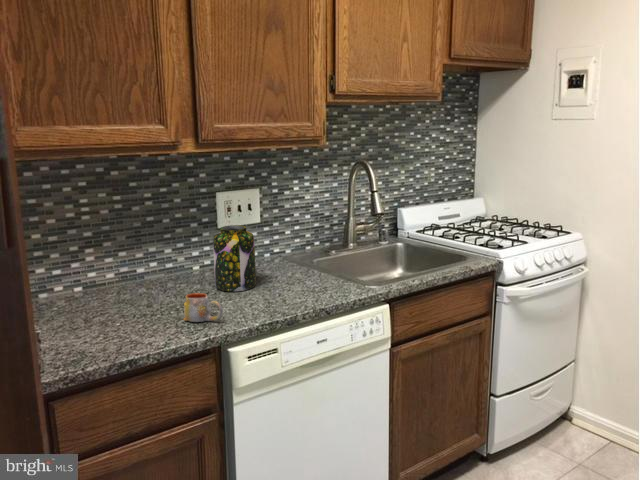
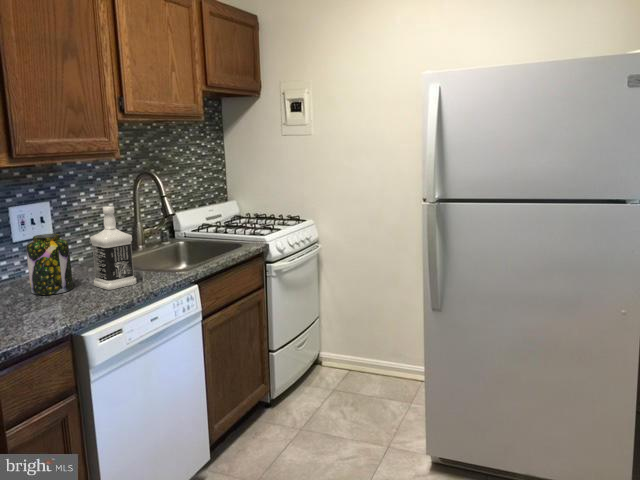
bottle: none [274,201,317,297] -> present [90,206,137,290]
mug: present [184,293,223,322] -> none [27,292,69,319]

